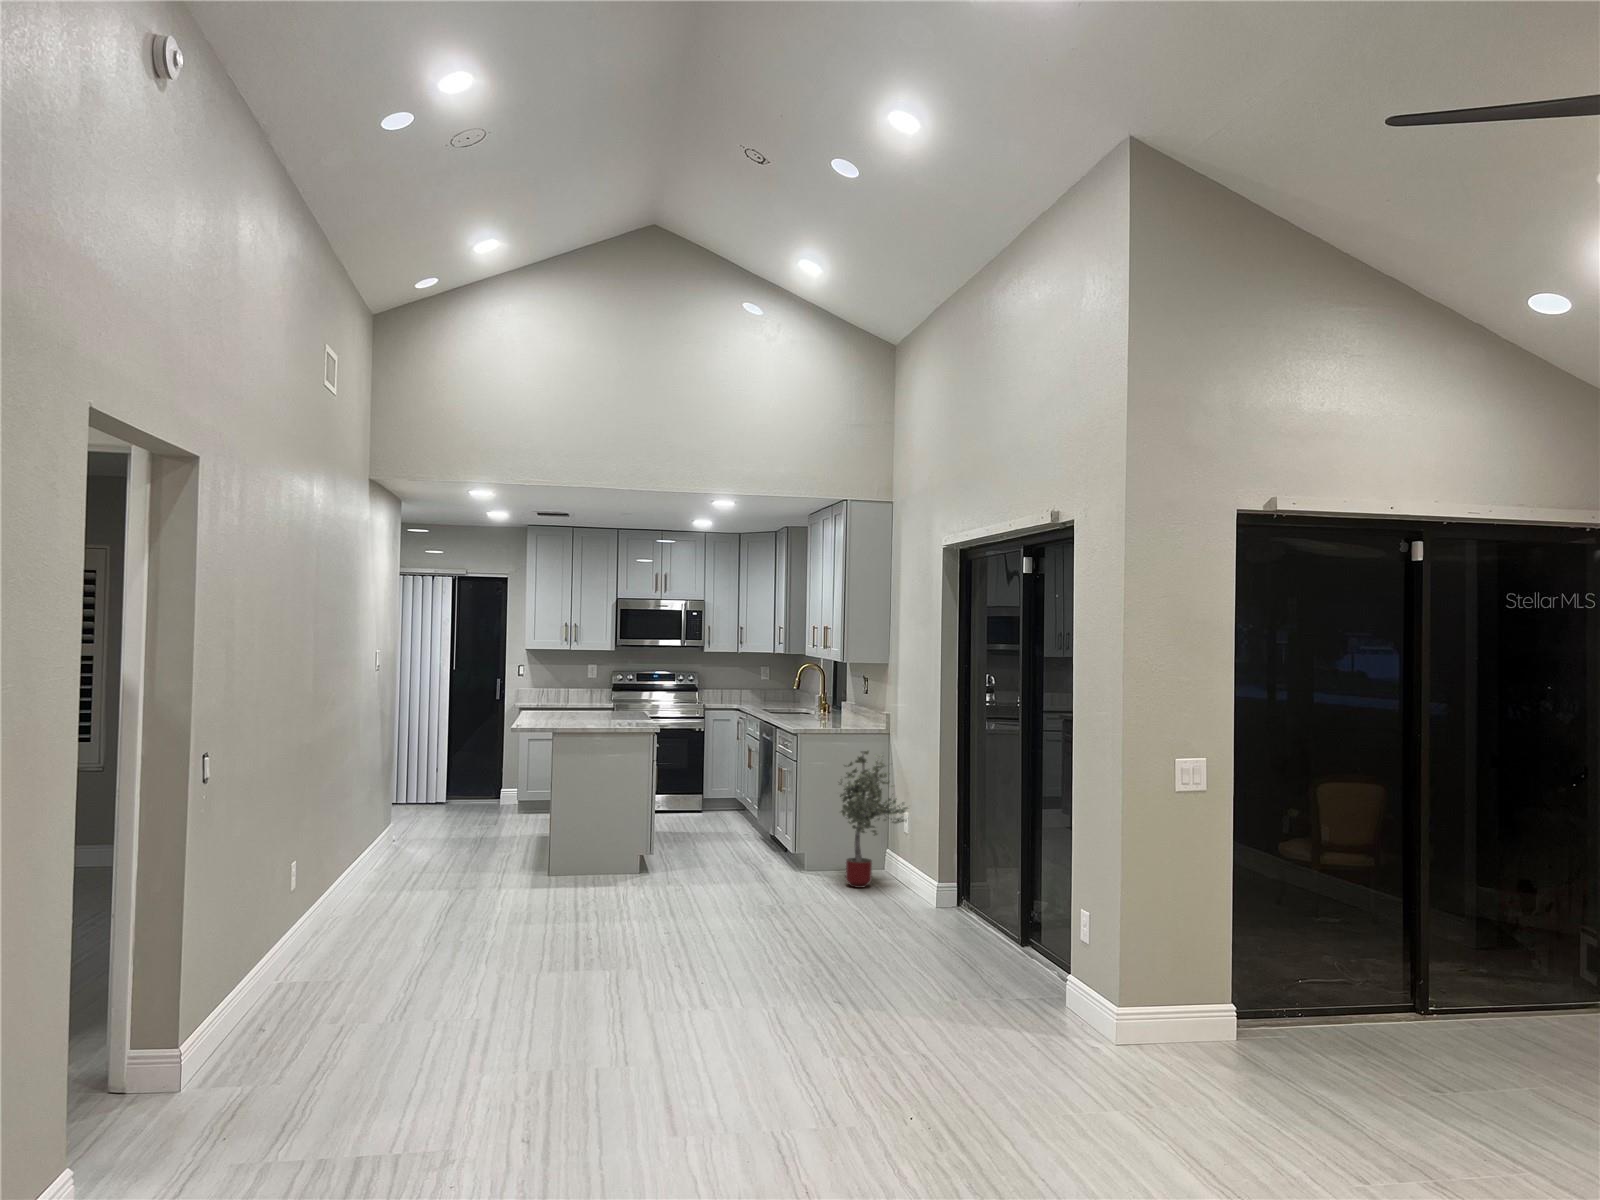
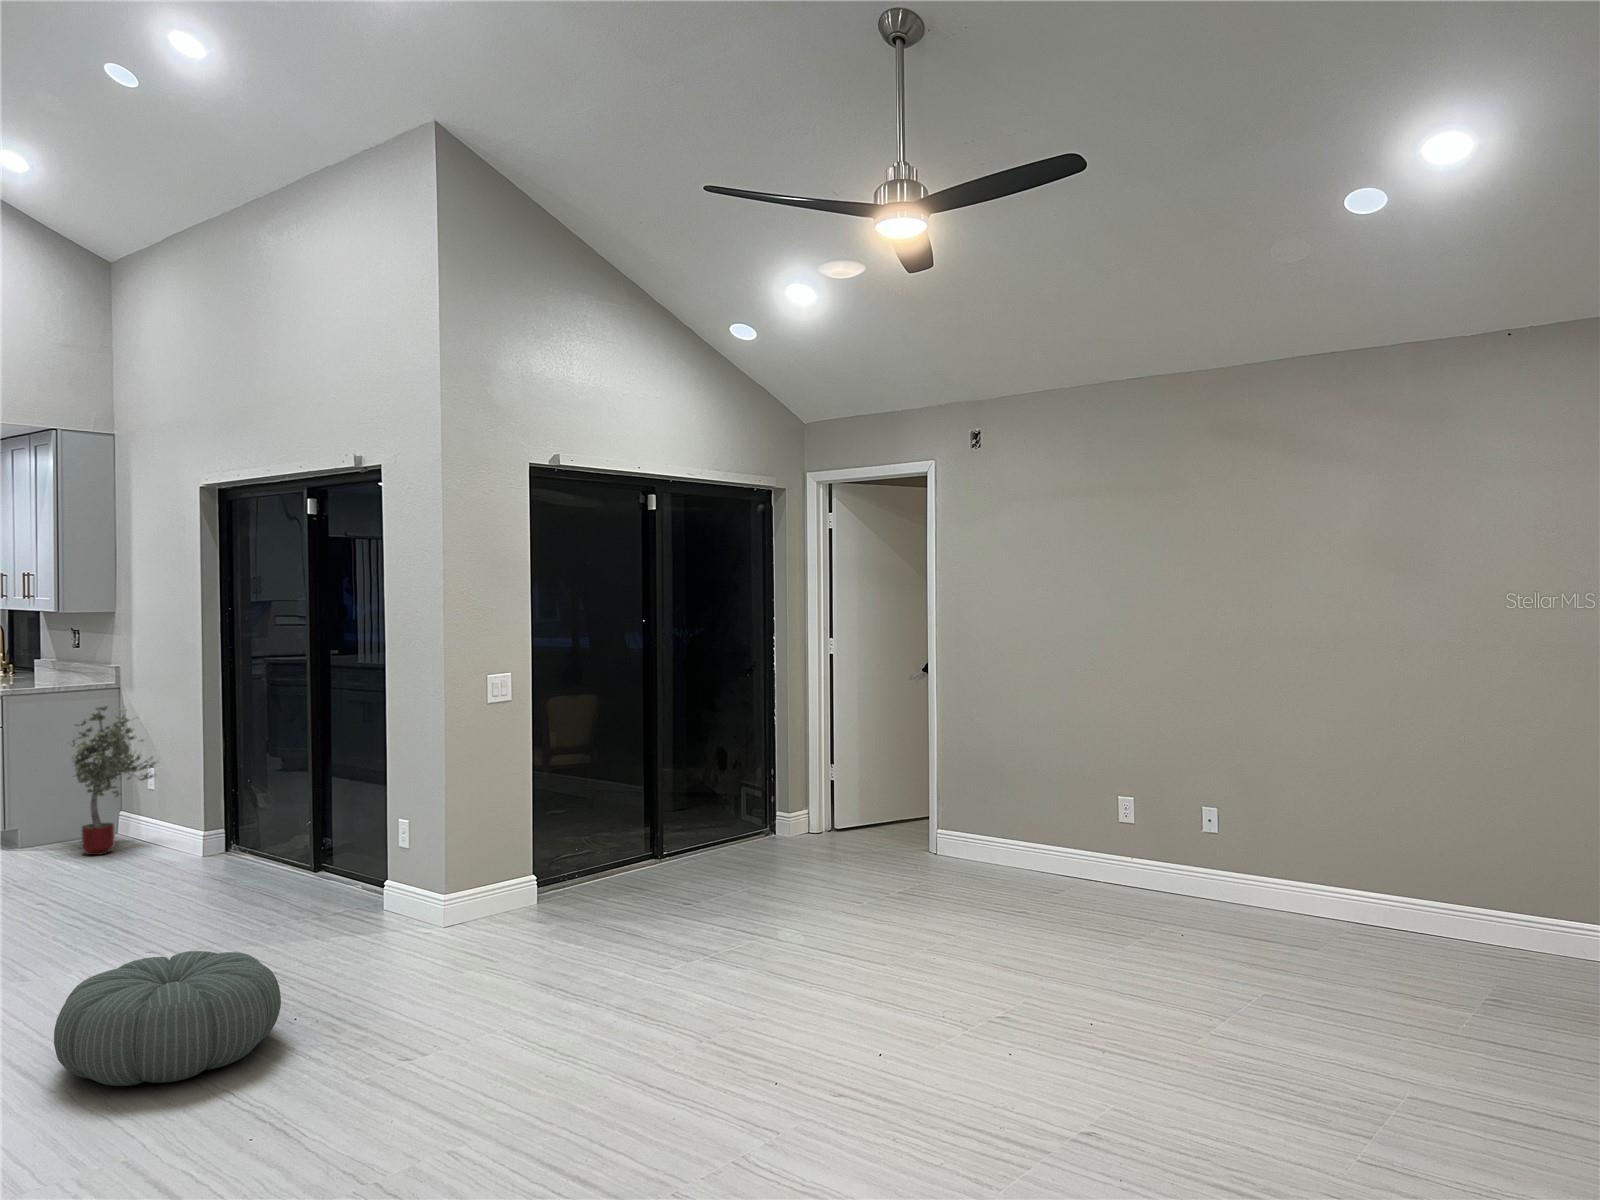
pouf: none [694,1008,890,1142] -> present [54,951,281,1086]

